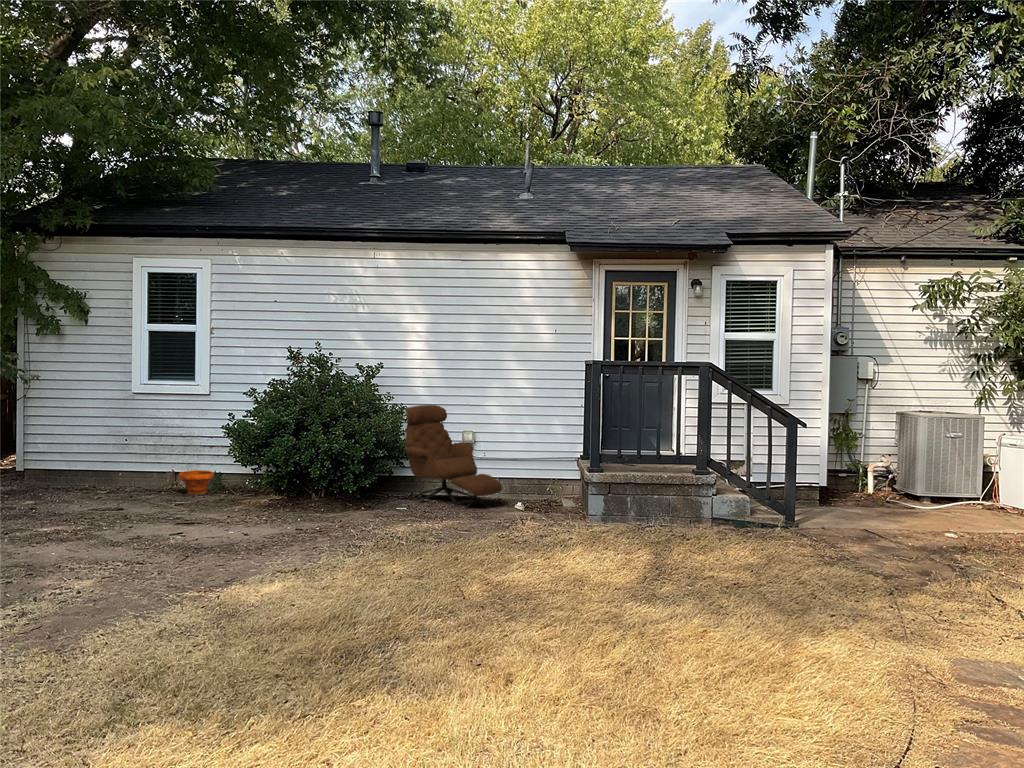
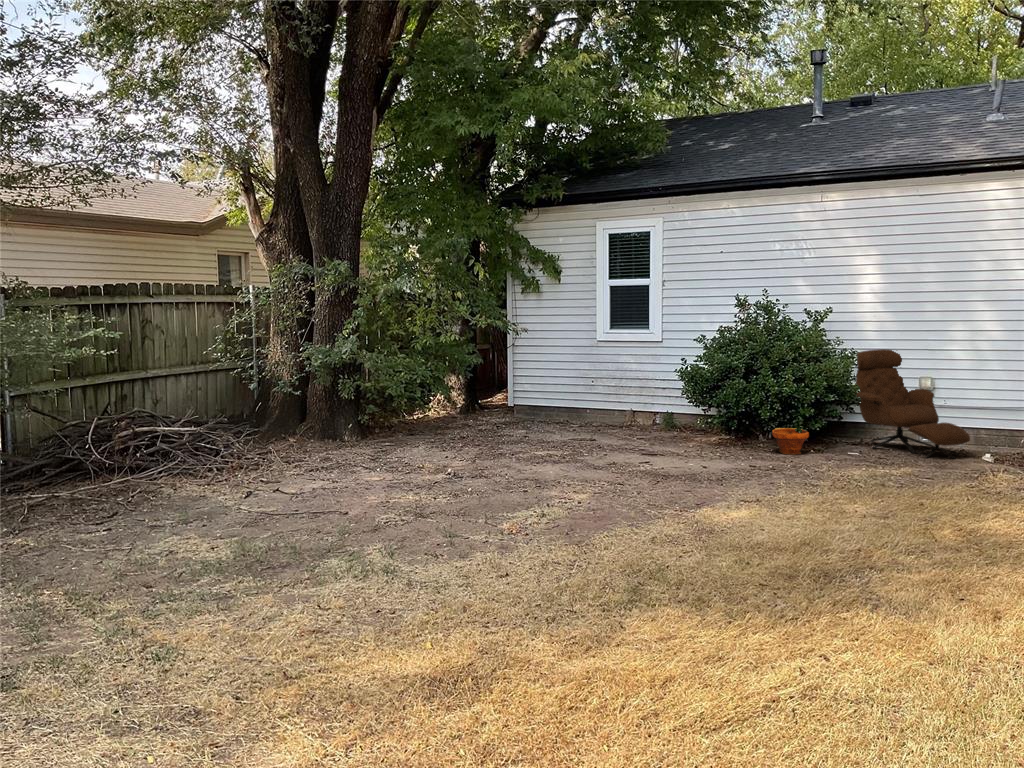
planter: present [179,470,214,494] -> present [772,428,809,454]

